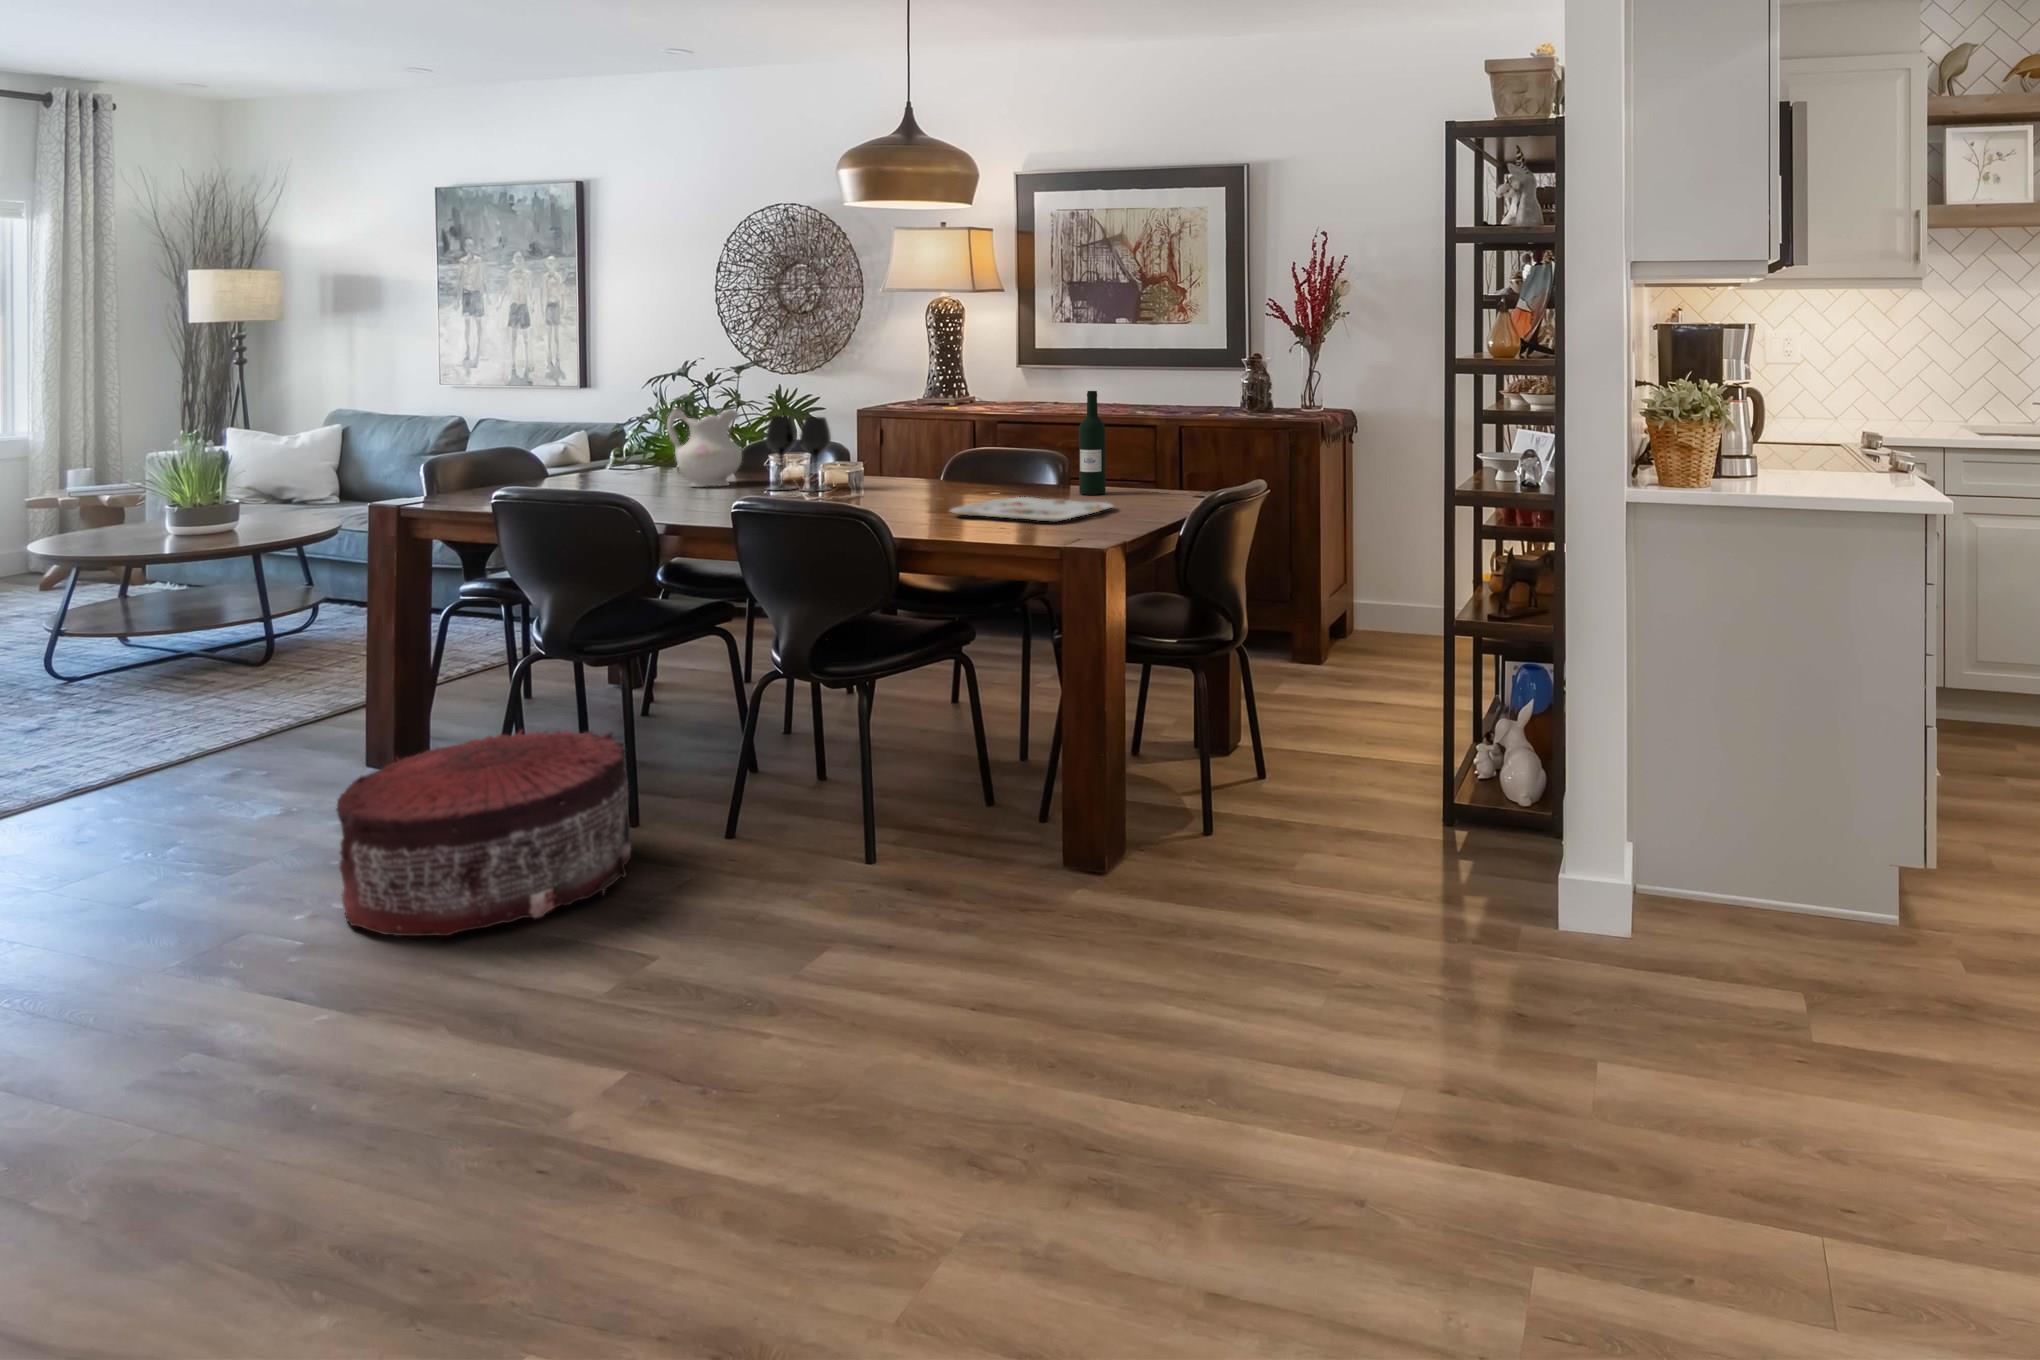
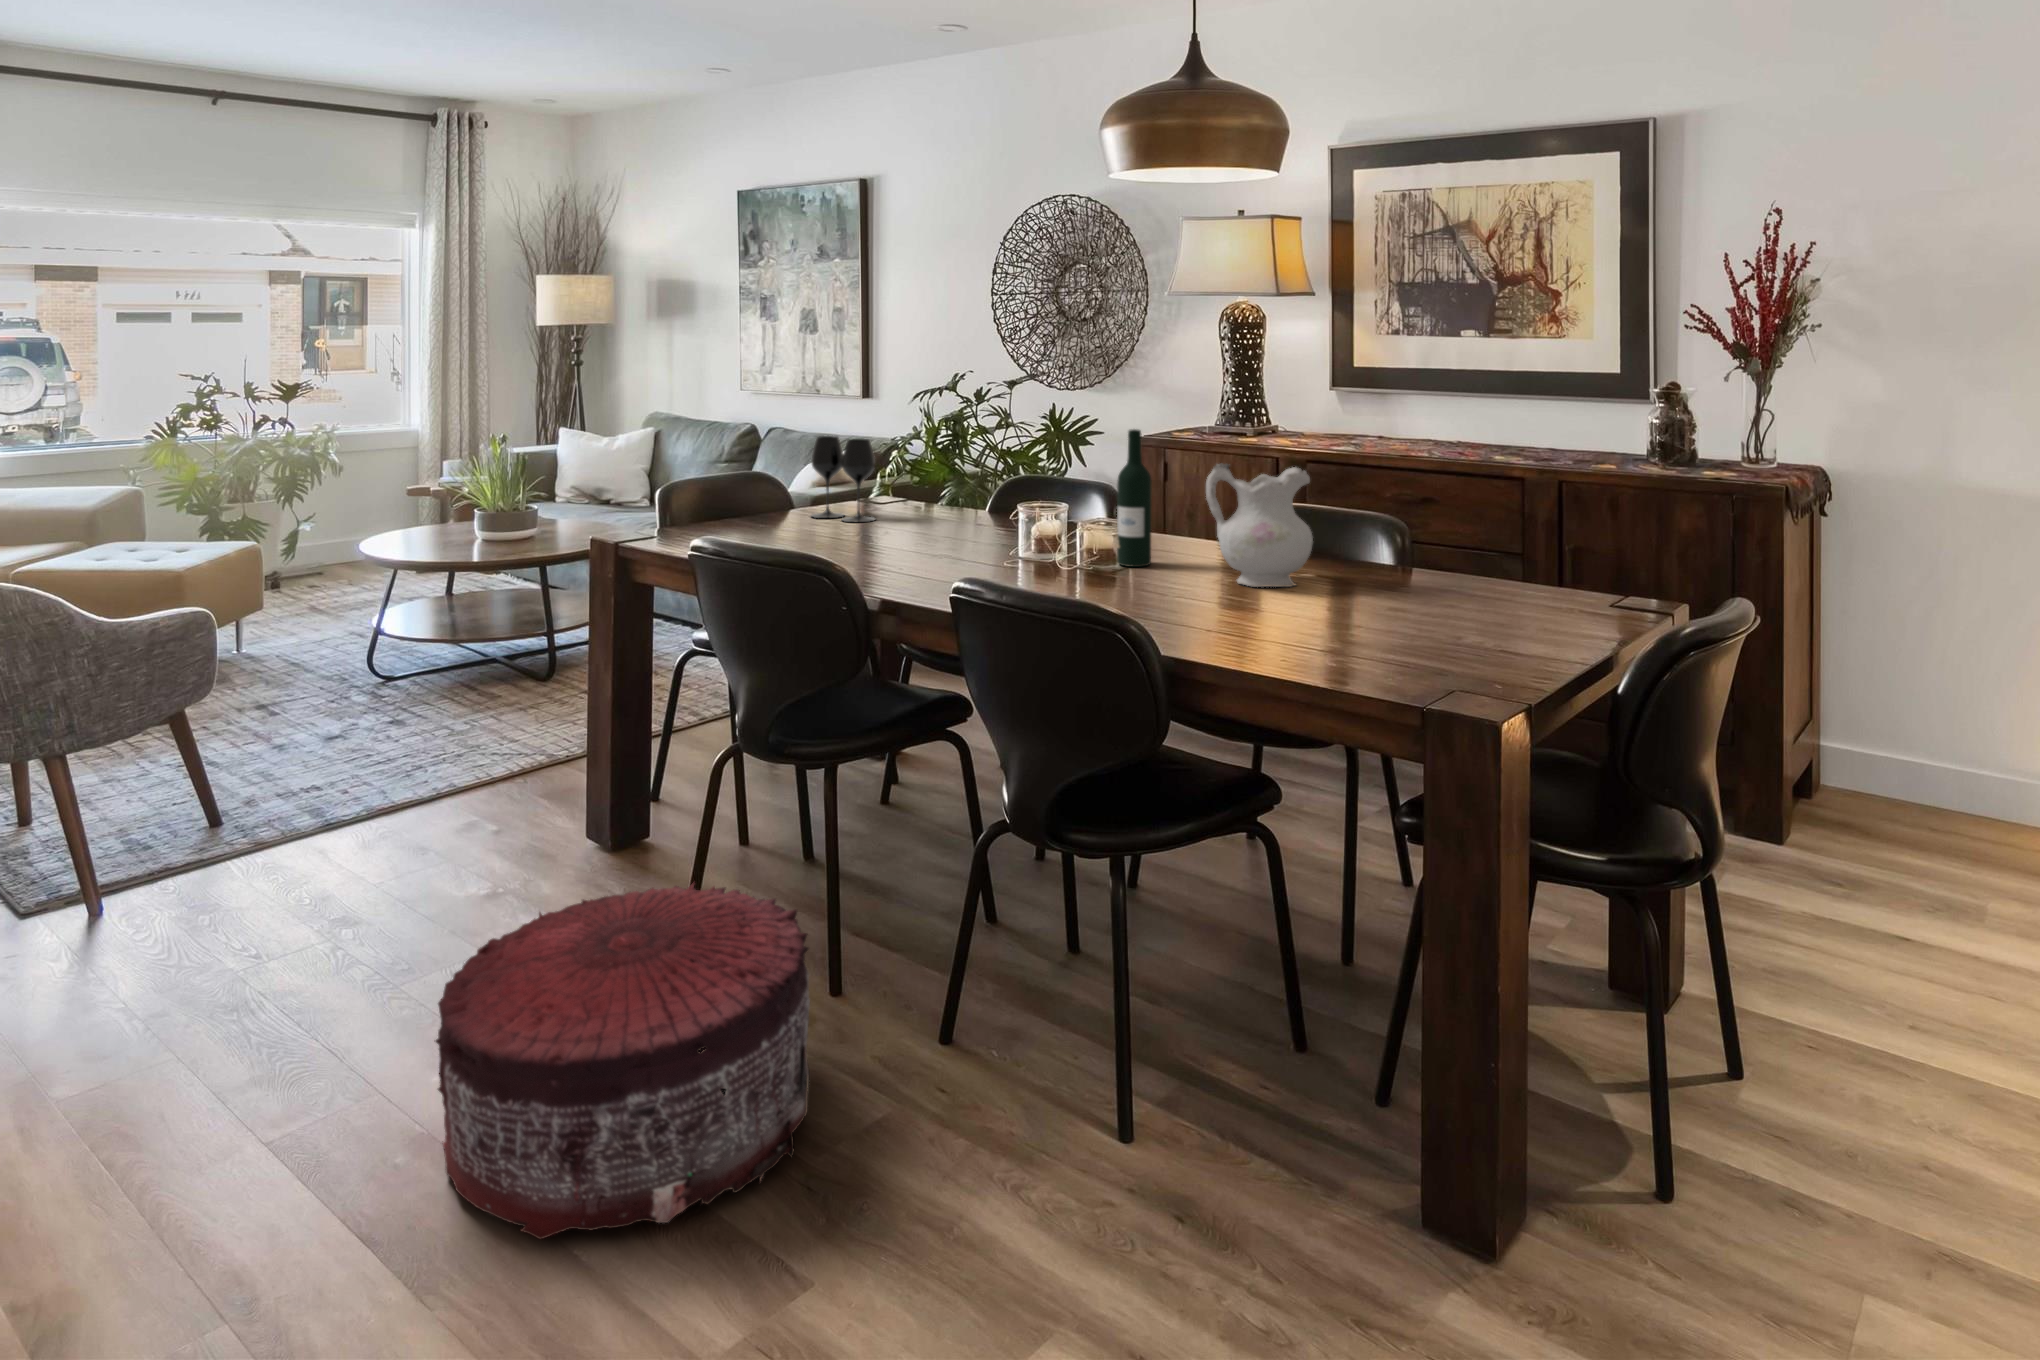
wine bottle: present [1079,391,1106,495] -> present [1117,429,1152,567]
ceramic pitcher: present [667,408,742,487] -> present [1206,463,1313,587]
wine glass: present [766,416,831,492] -> present [811,436,875,522]
serving tray: present [950,497,1112,522] -> none [1261,602,1519,665]

